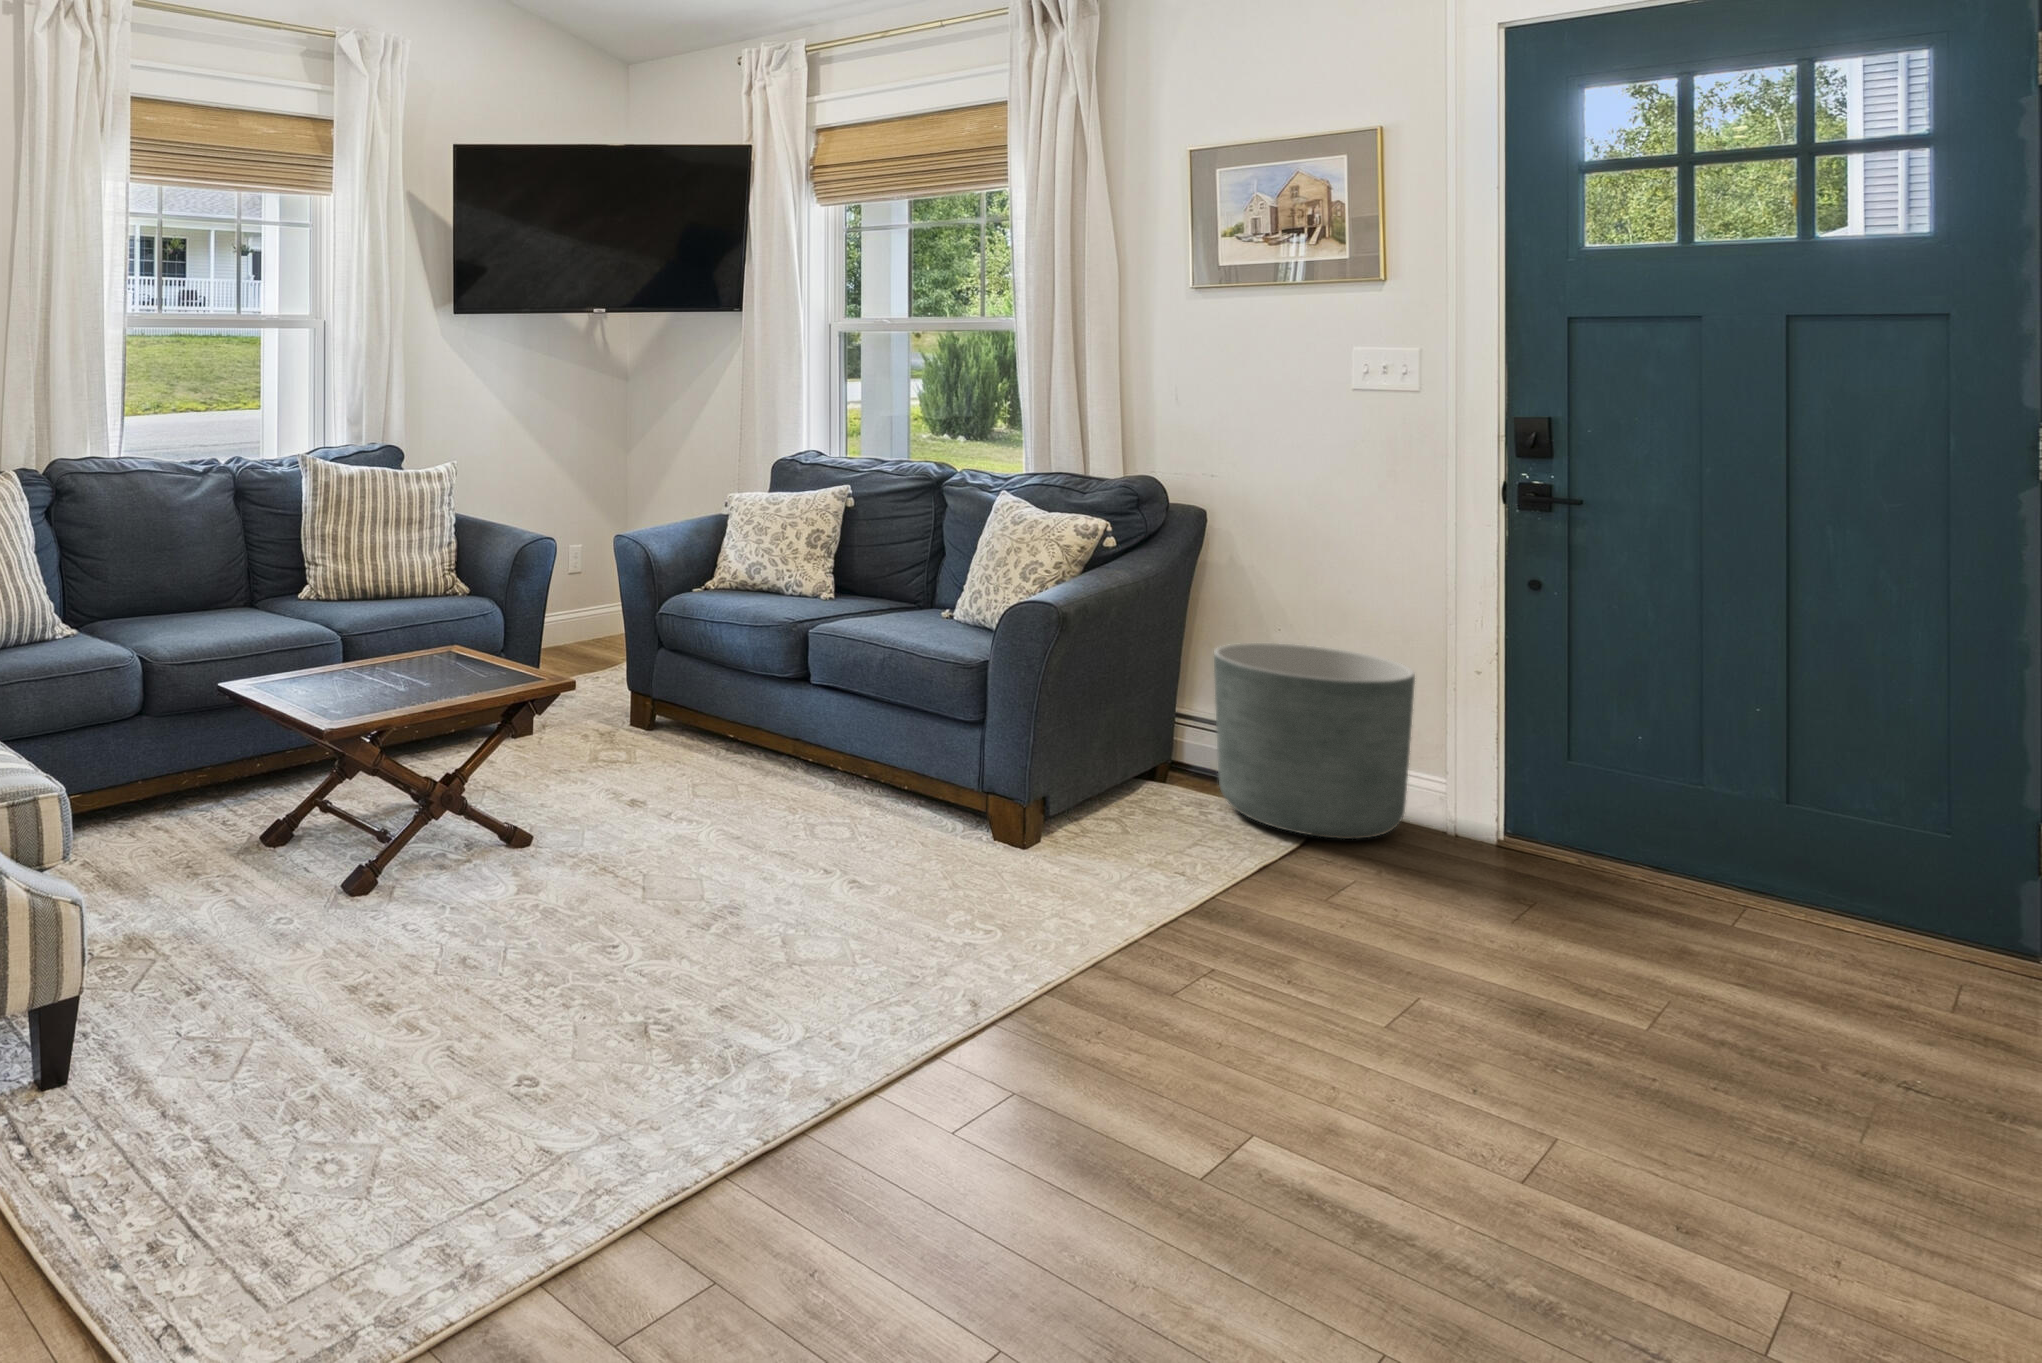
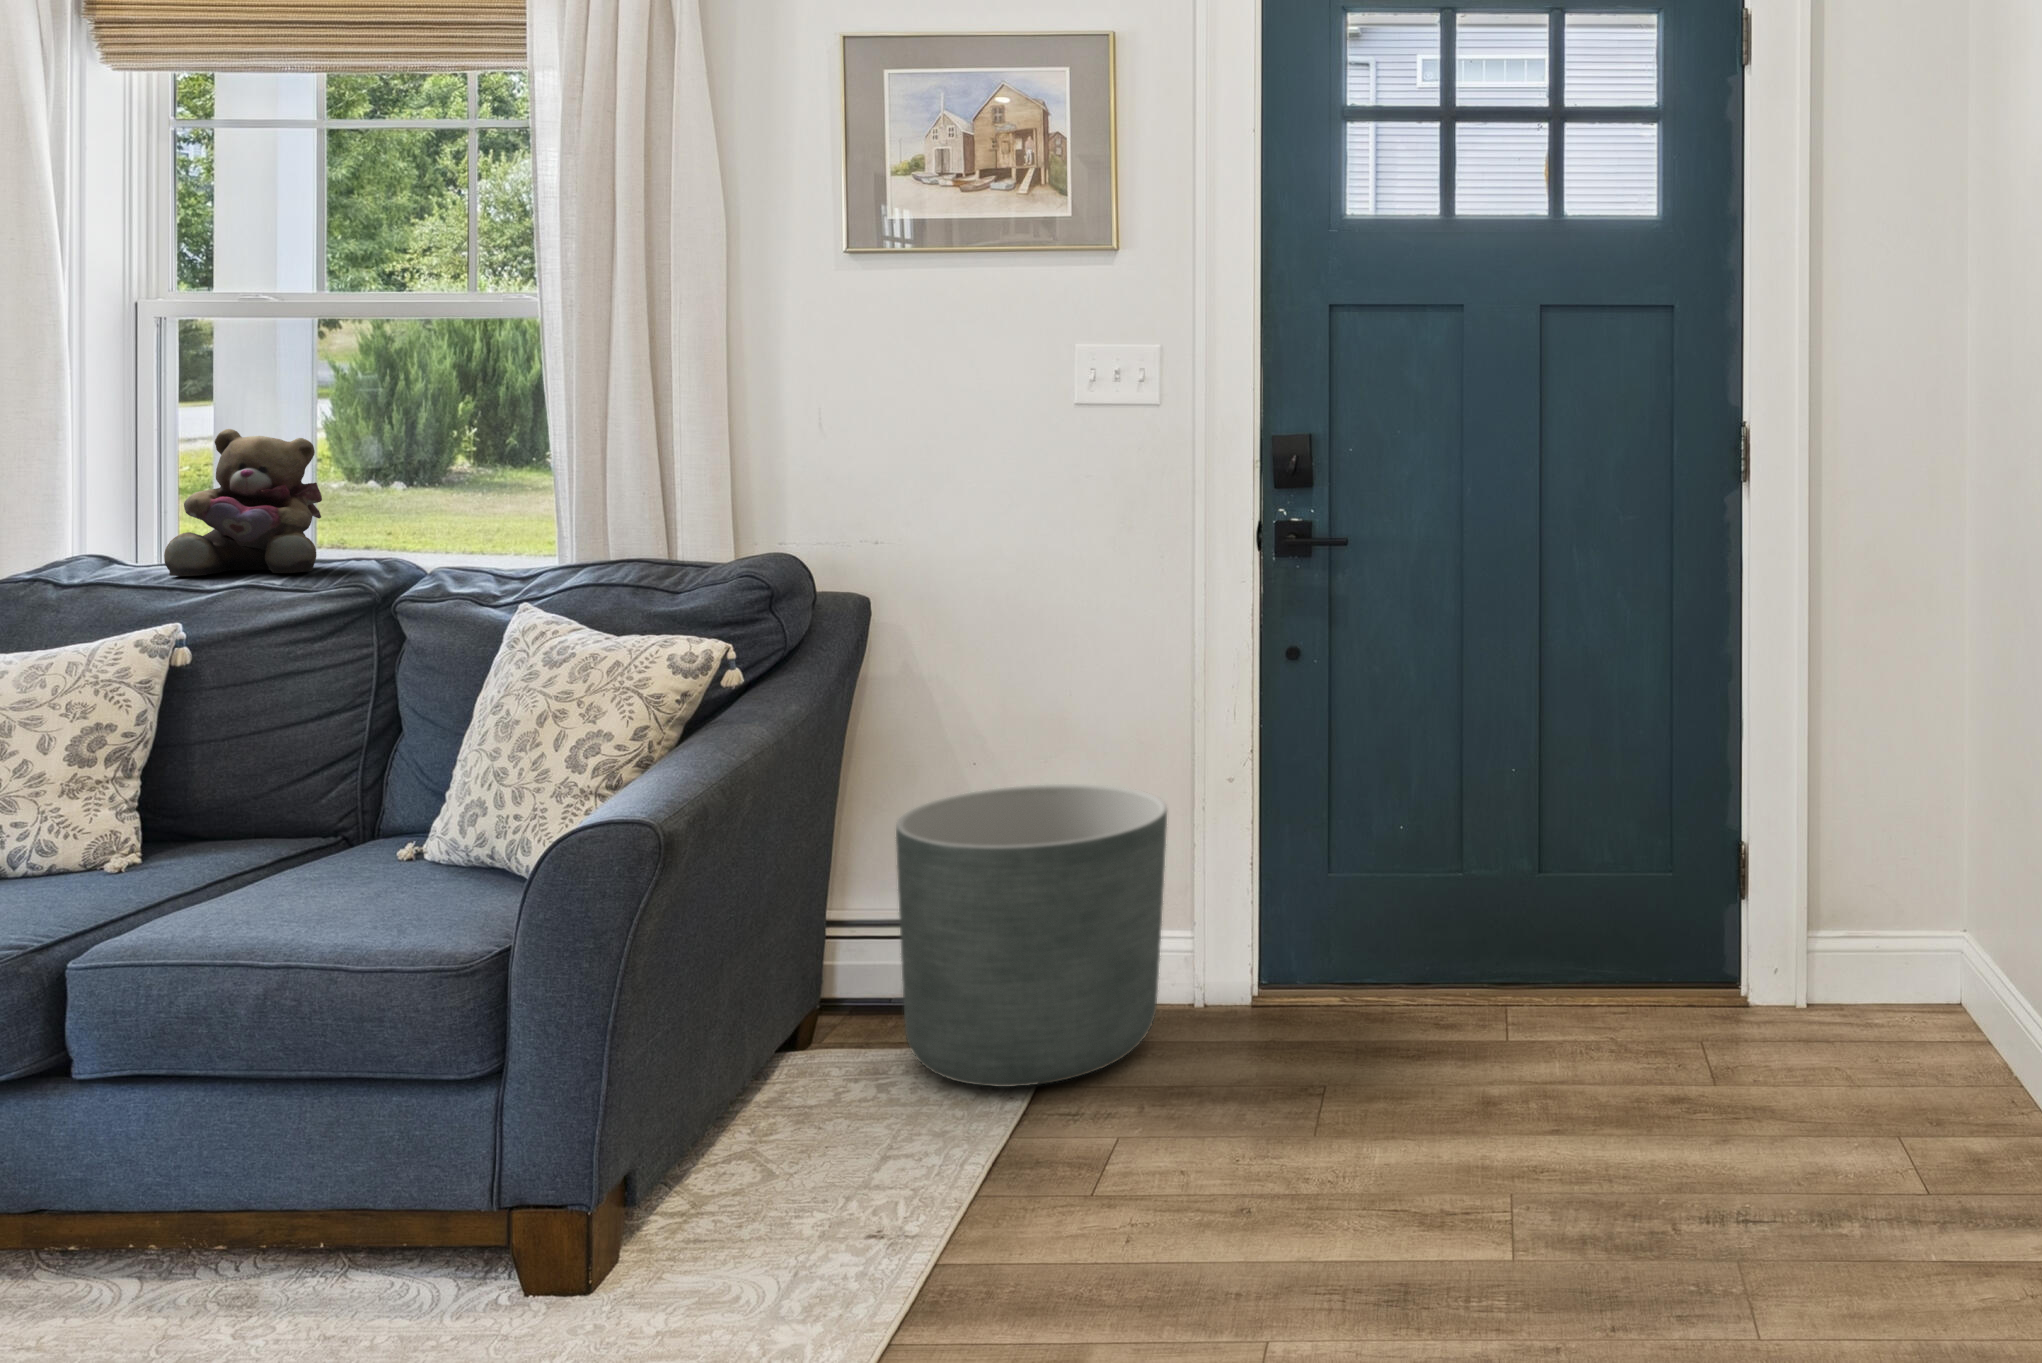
teddy bear: none [842,391,909,466] -> present [164,429,322,576]

